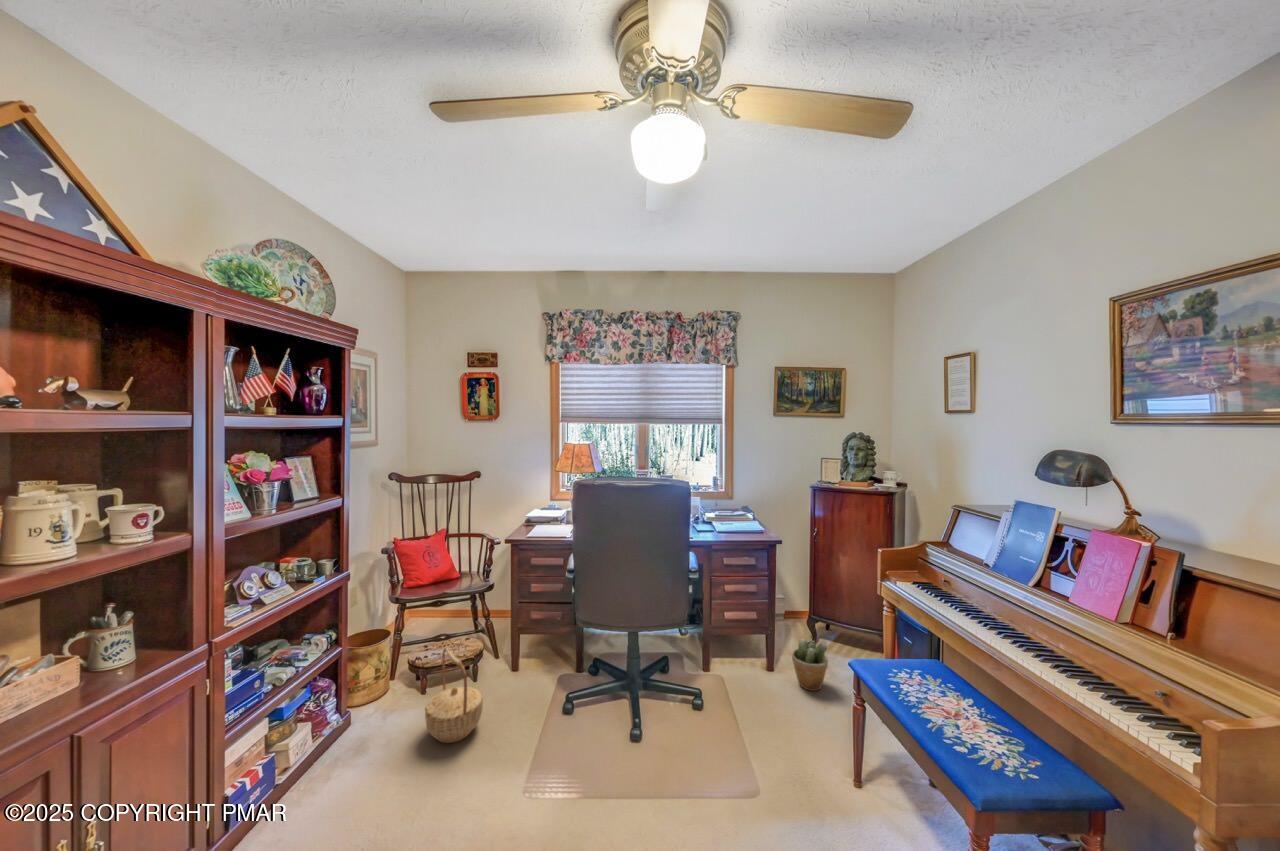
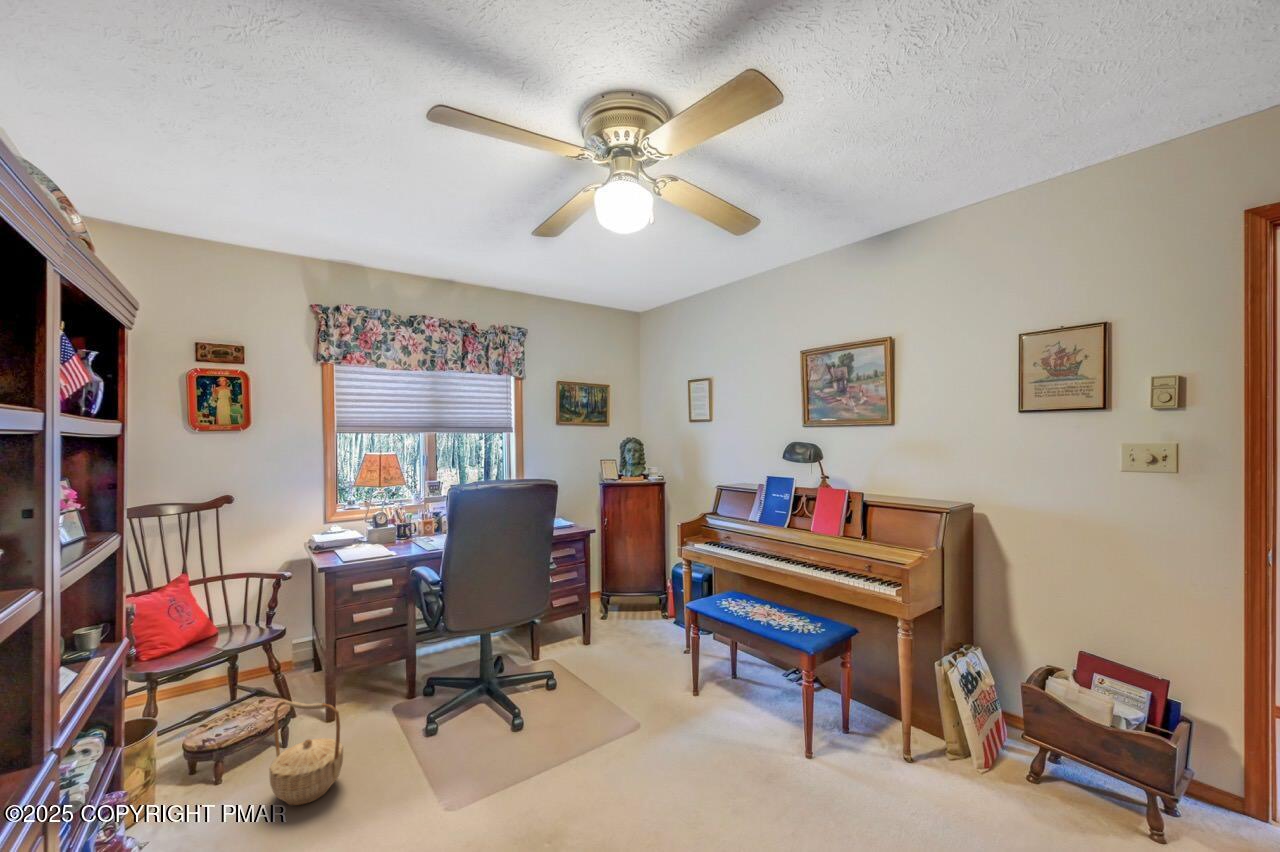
potted plant: present [792,639,828,691] -> none [604,606,632,649]

